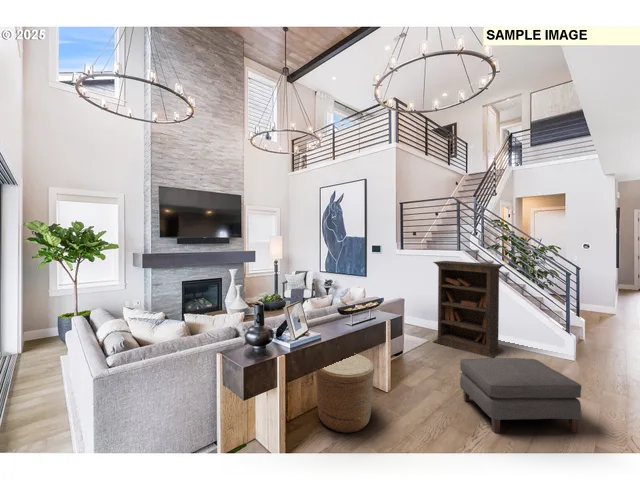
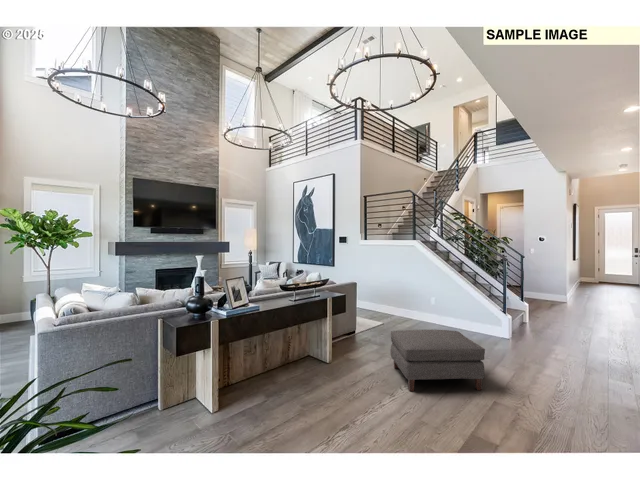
bookcase: present [433,261,504,358] -> none [385,249,450,336]
woven basket: present [316,354,374,433] -> none [256,325,308,393]

